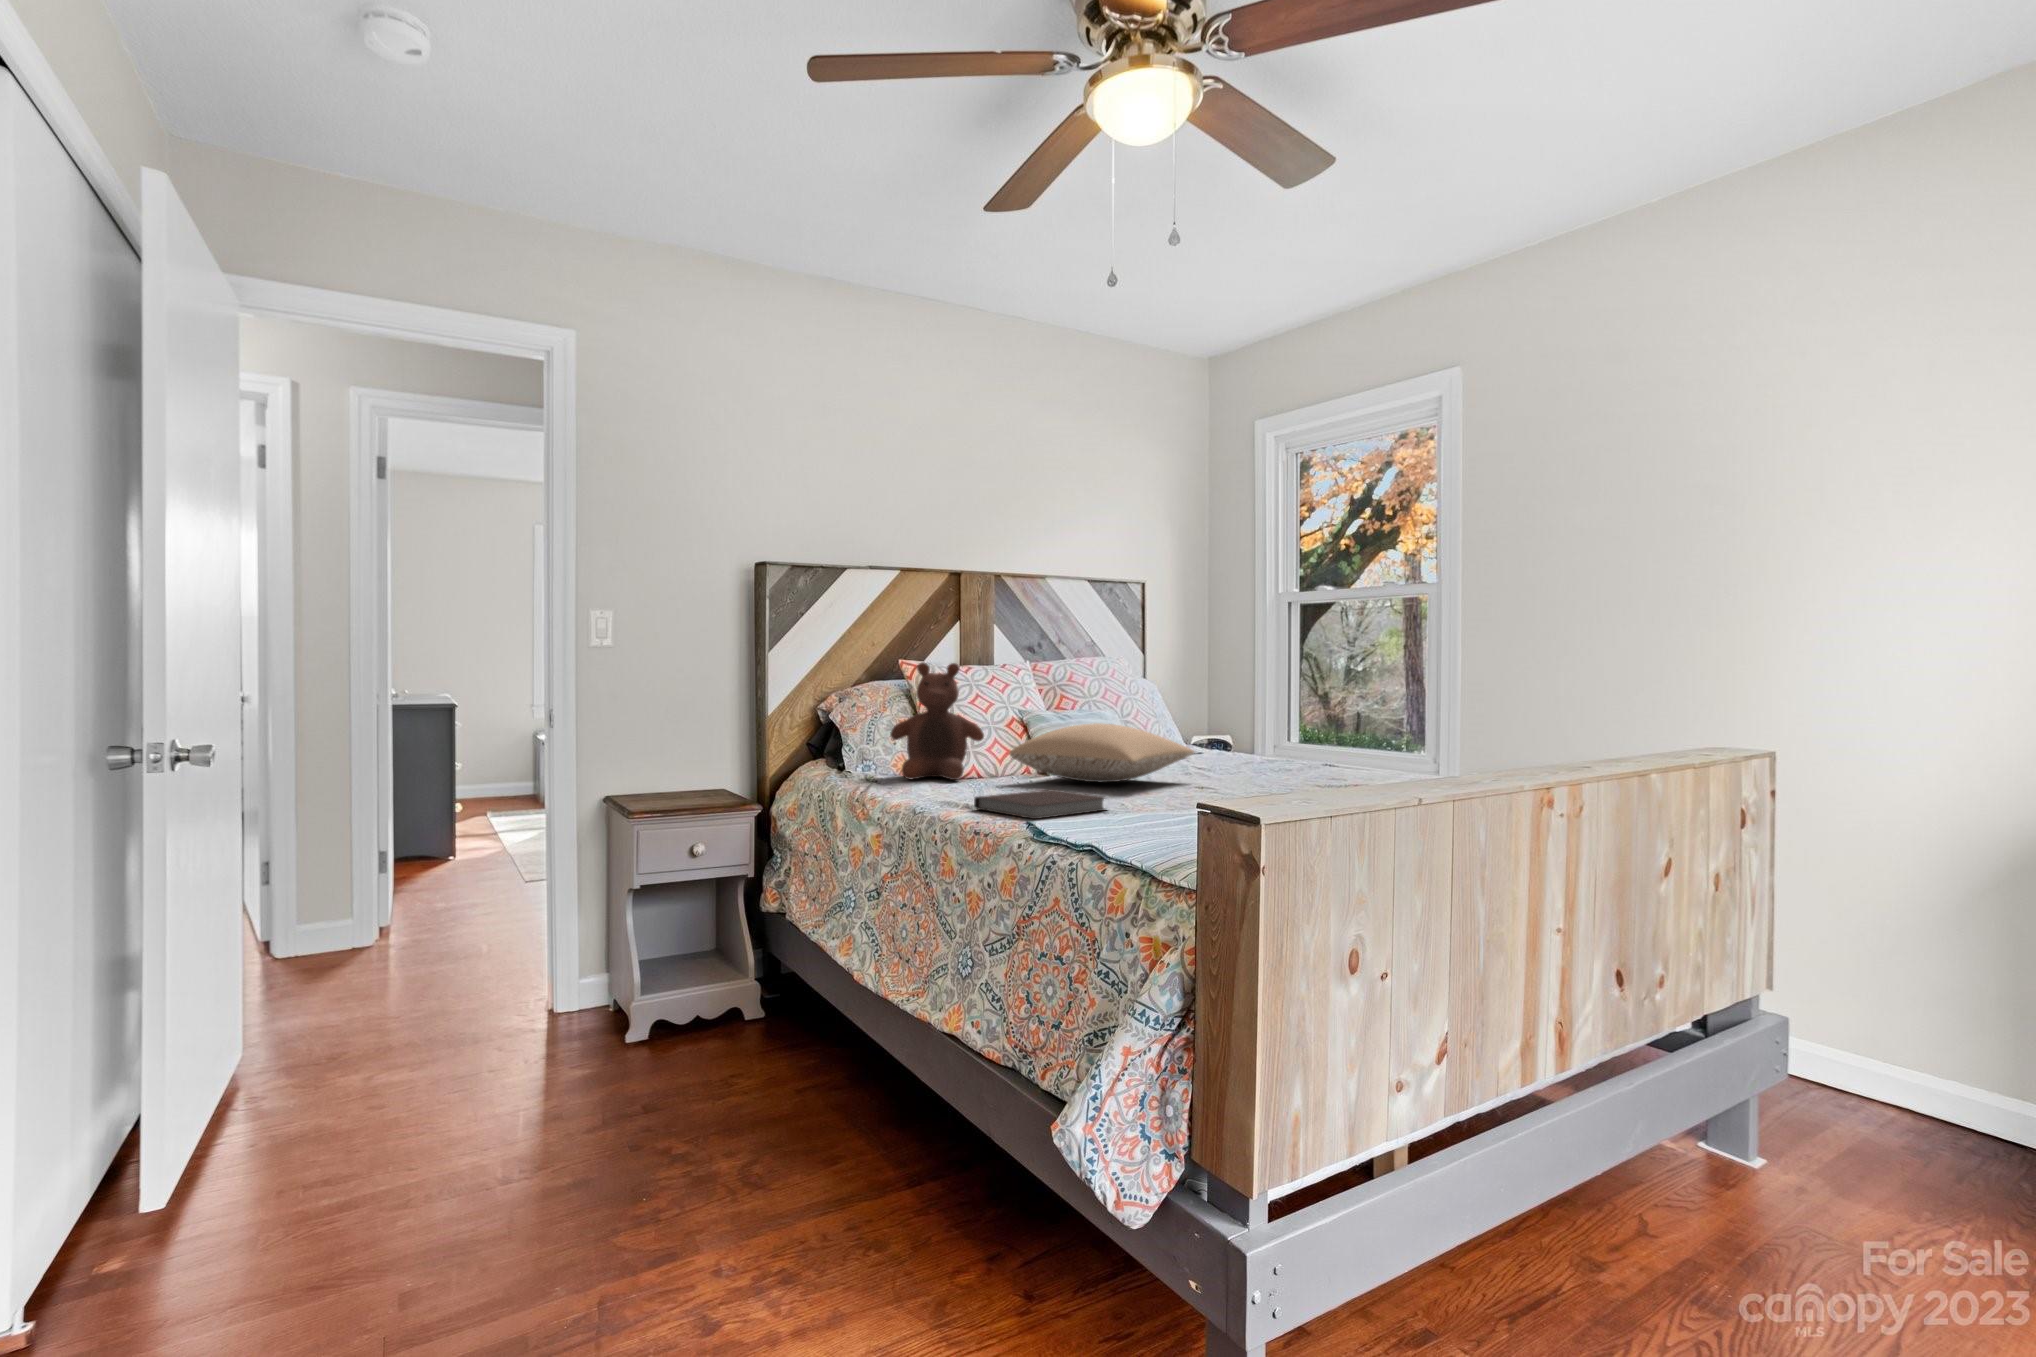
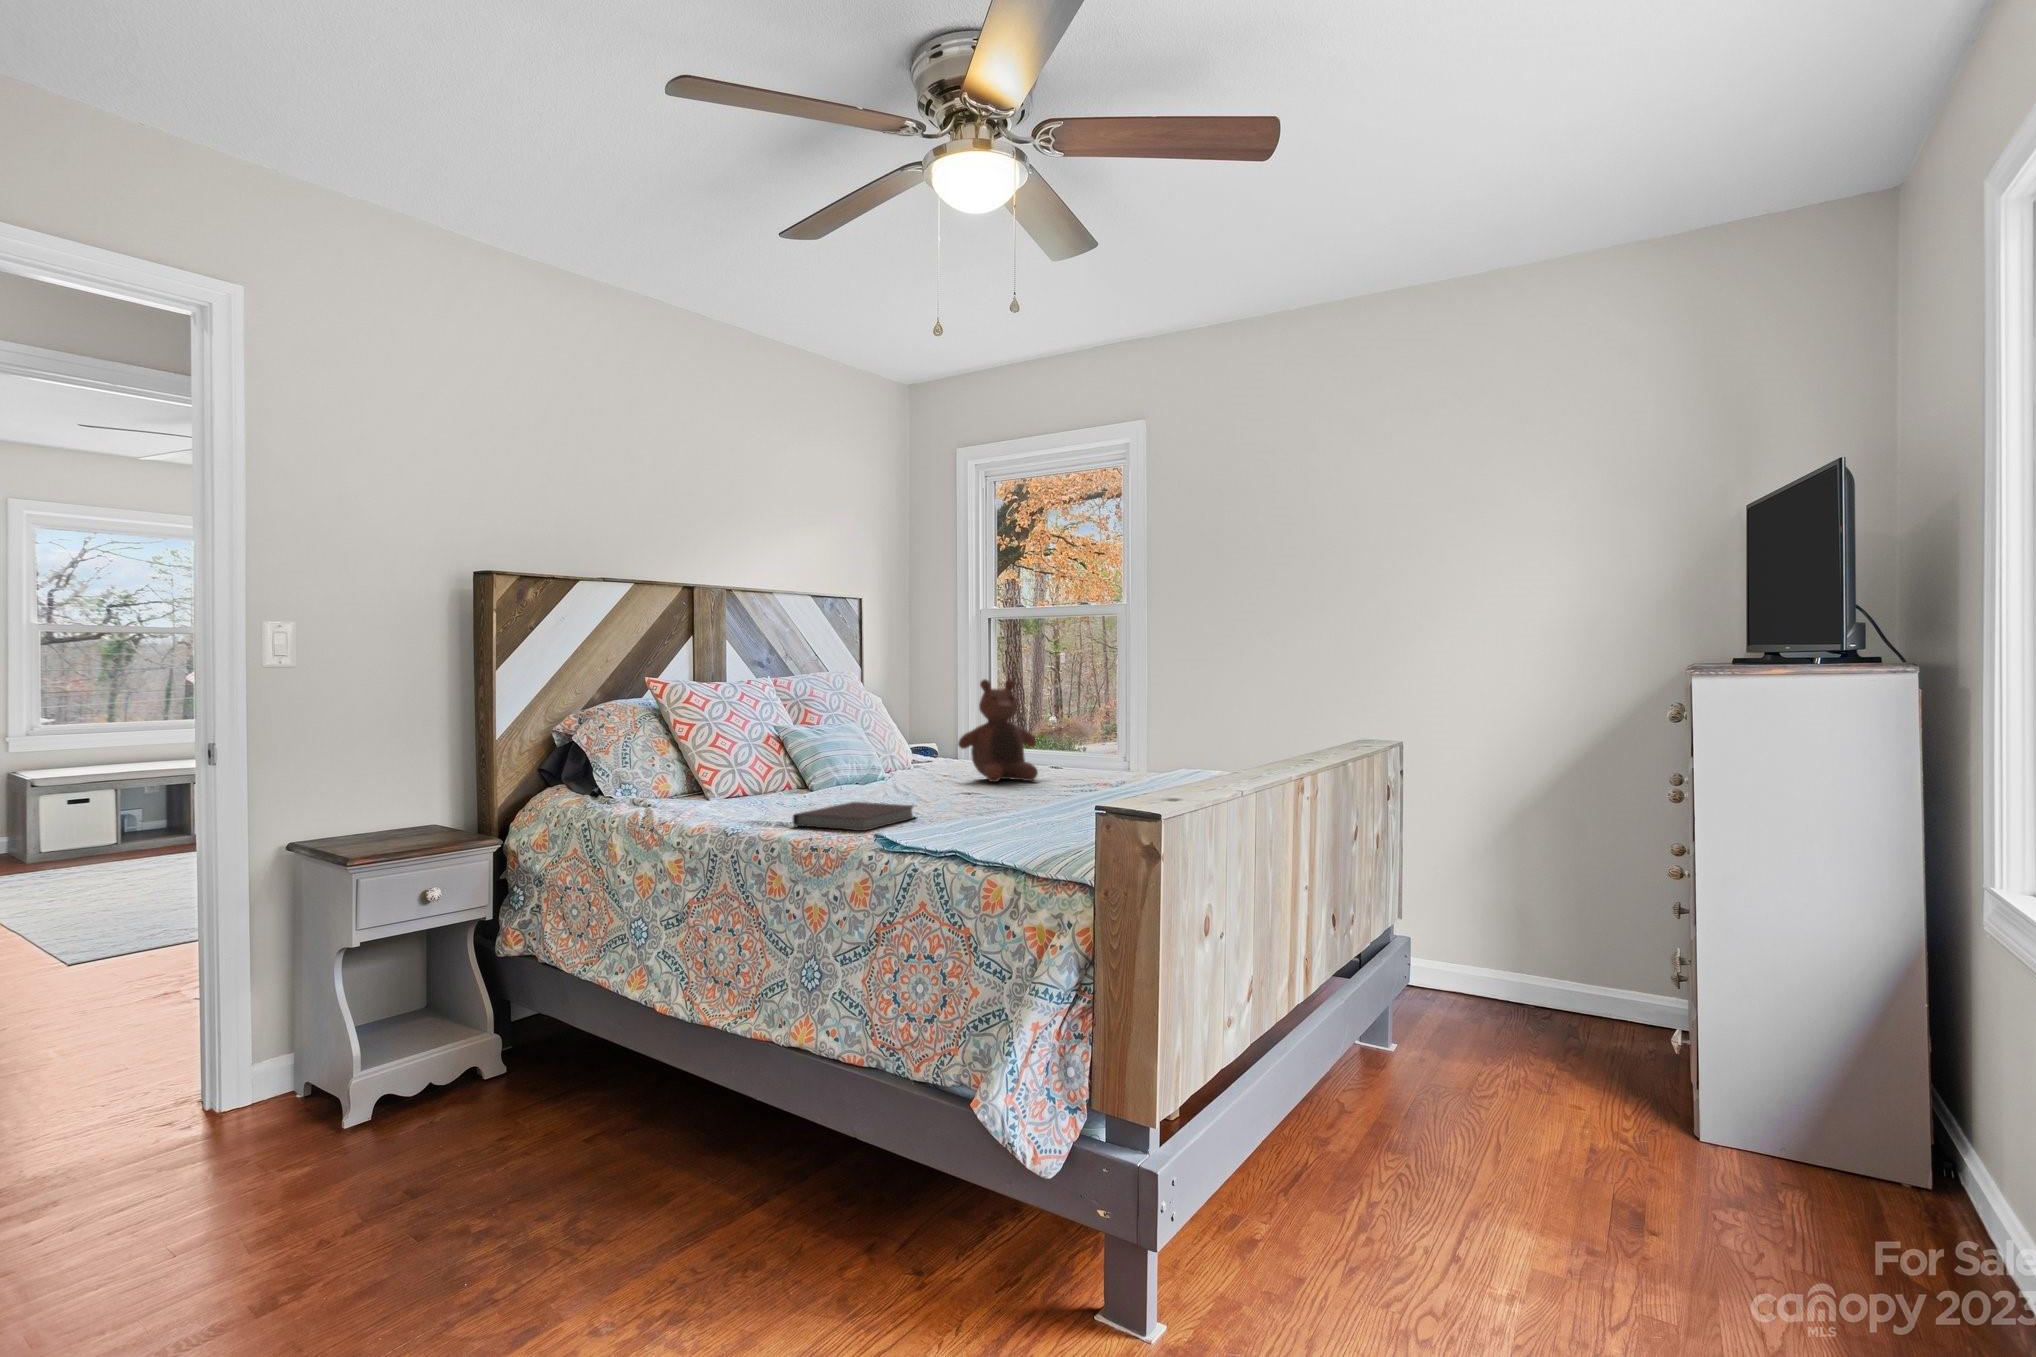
stuffed bear: present [890,662,984,780] -> present [958,679,1038,782]
pillow: present [1010,723,1194,782] -> none [784,737,949,792]

